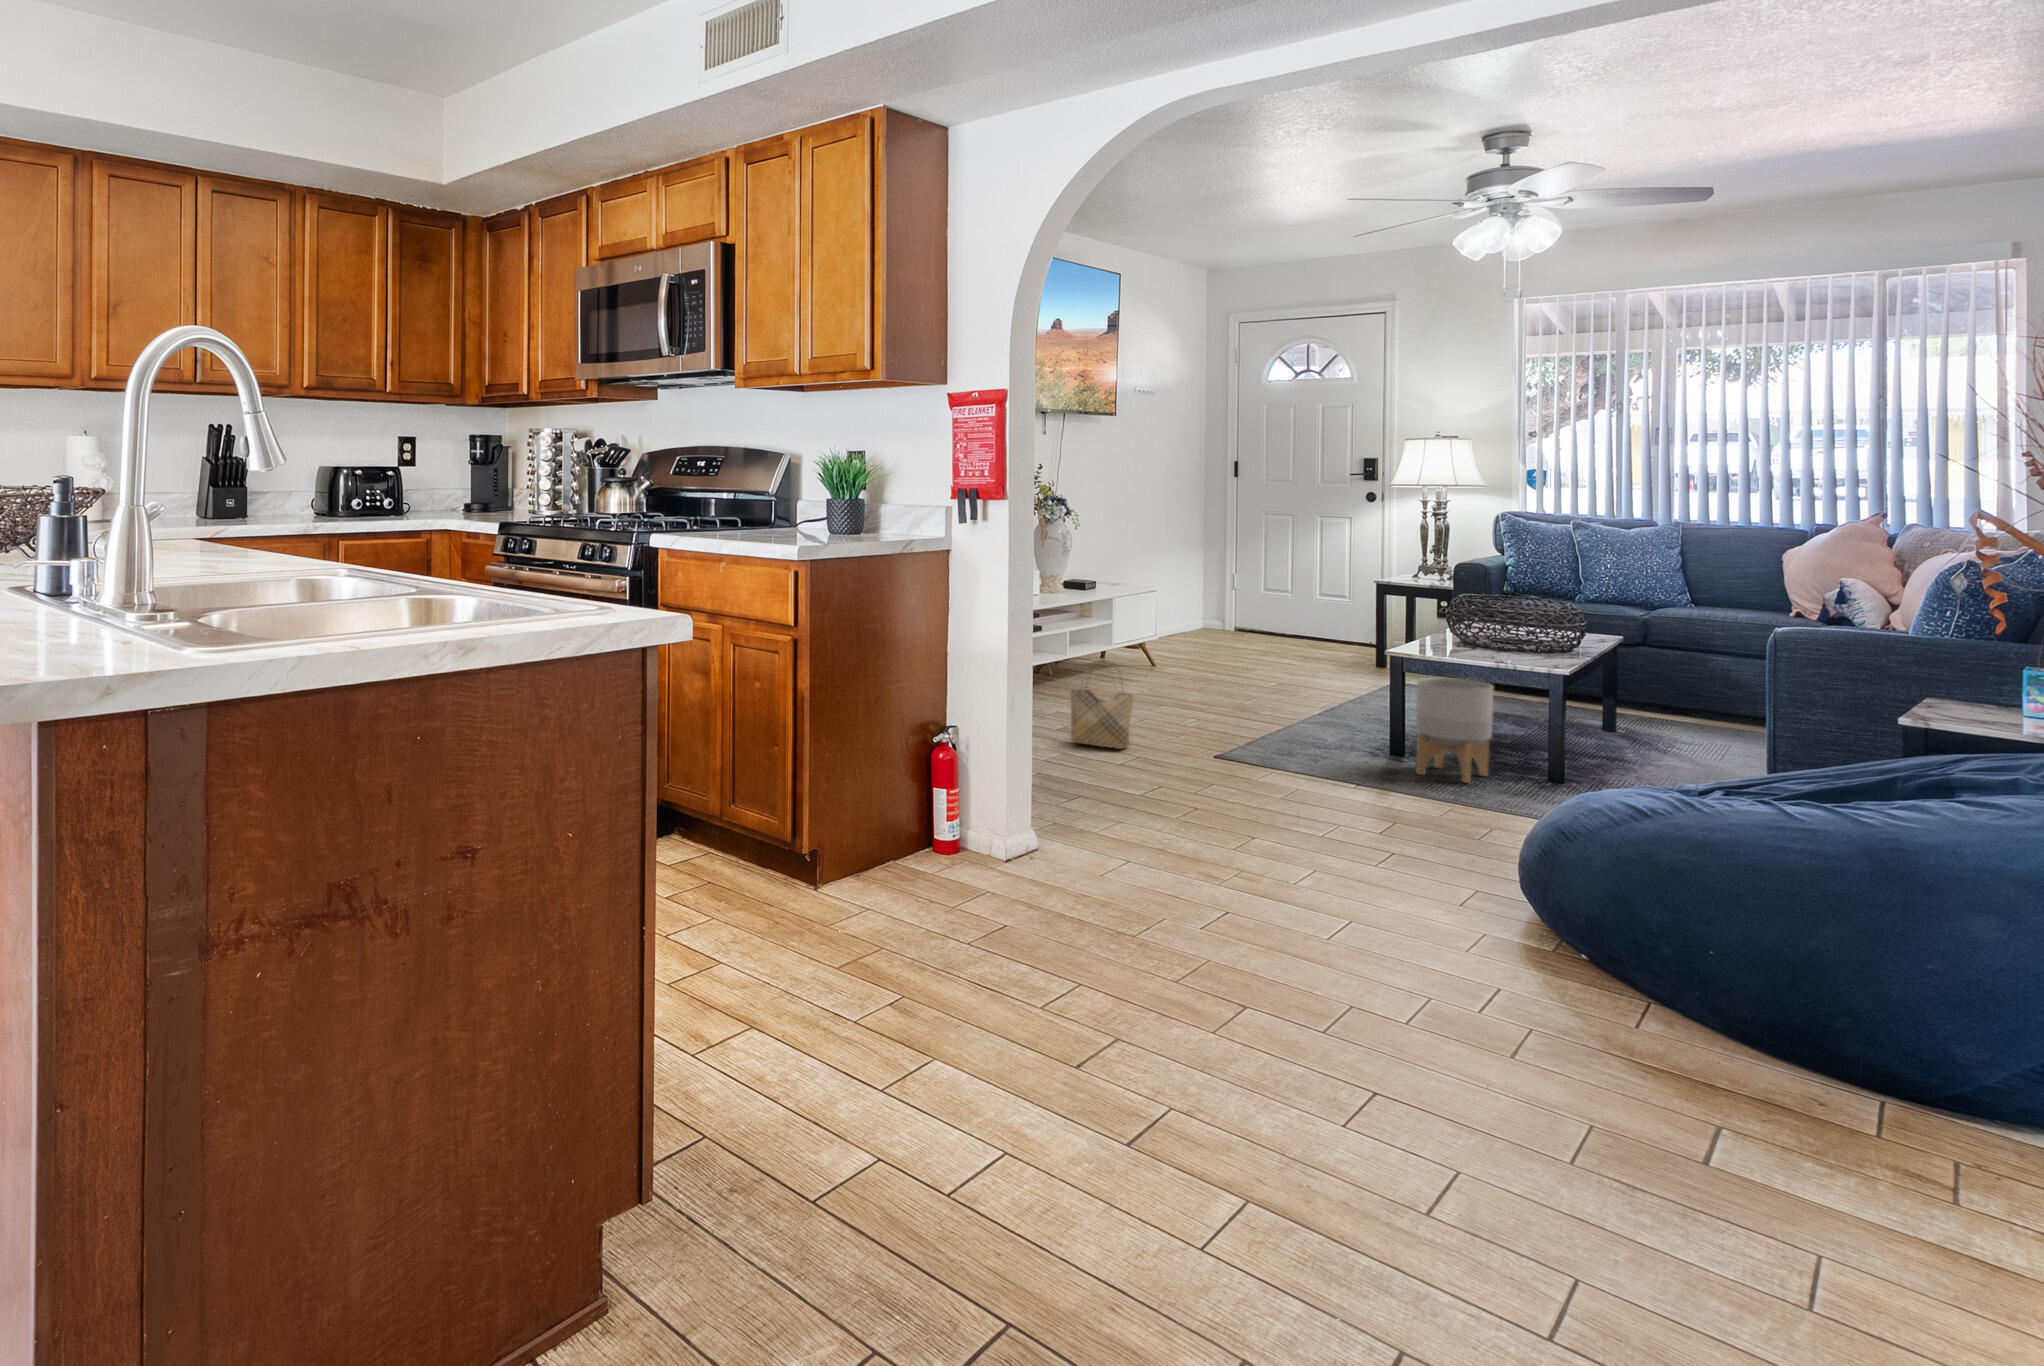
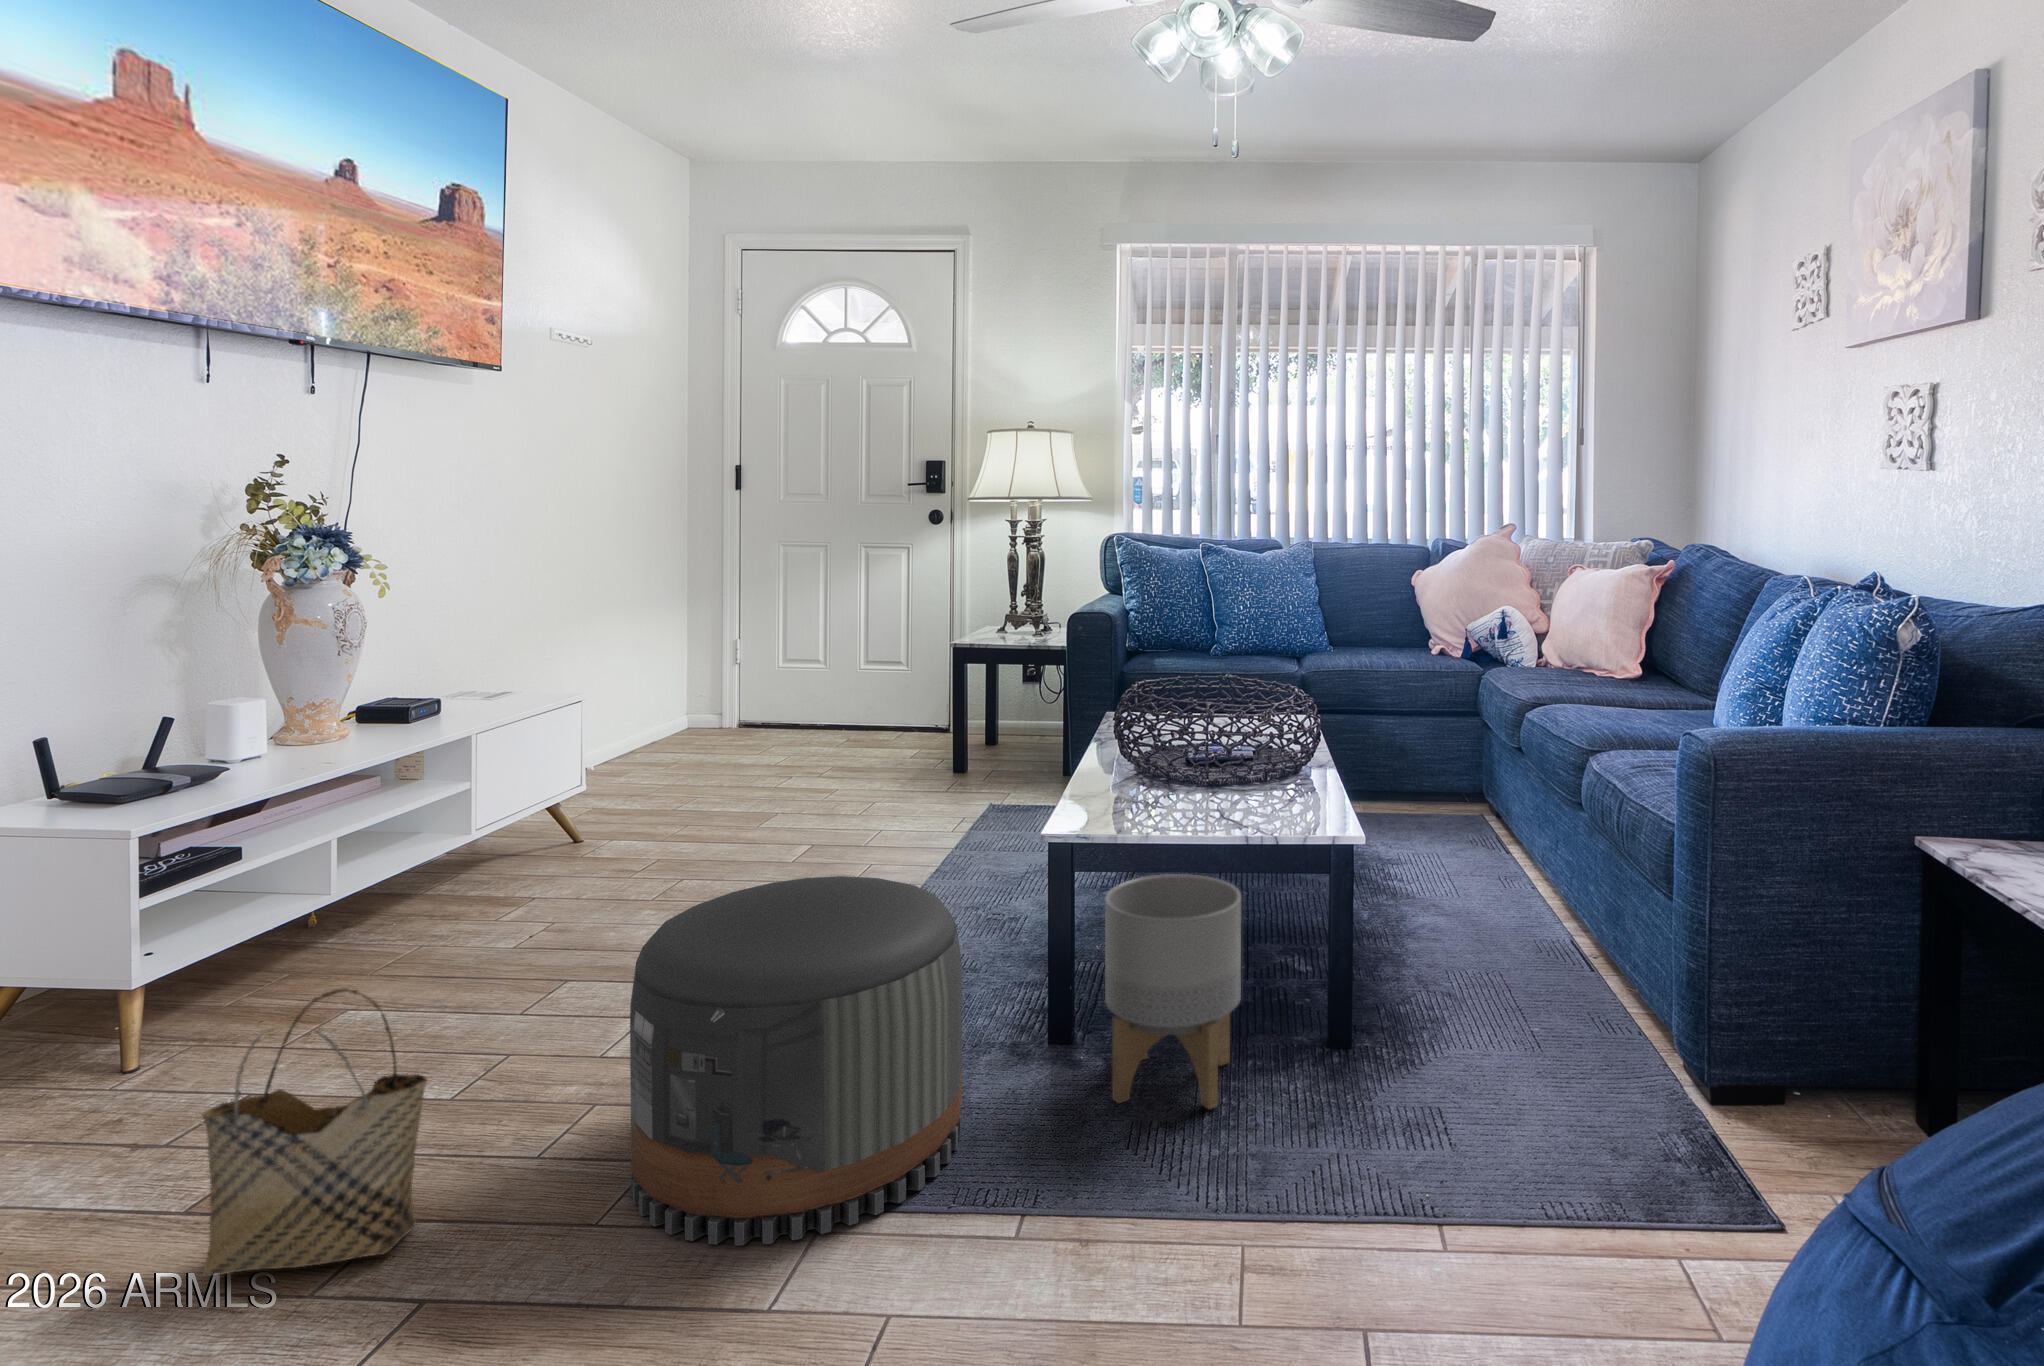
pouf: none [1201,653,1342,774] -> present [630,876,962,1245]

